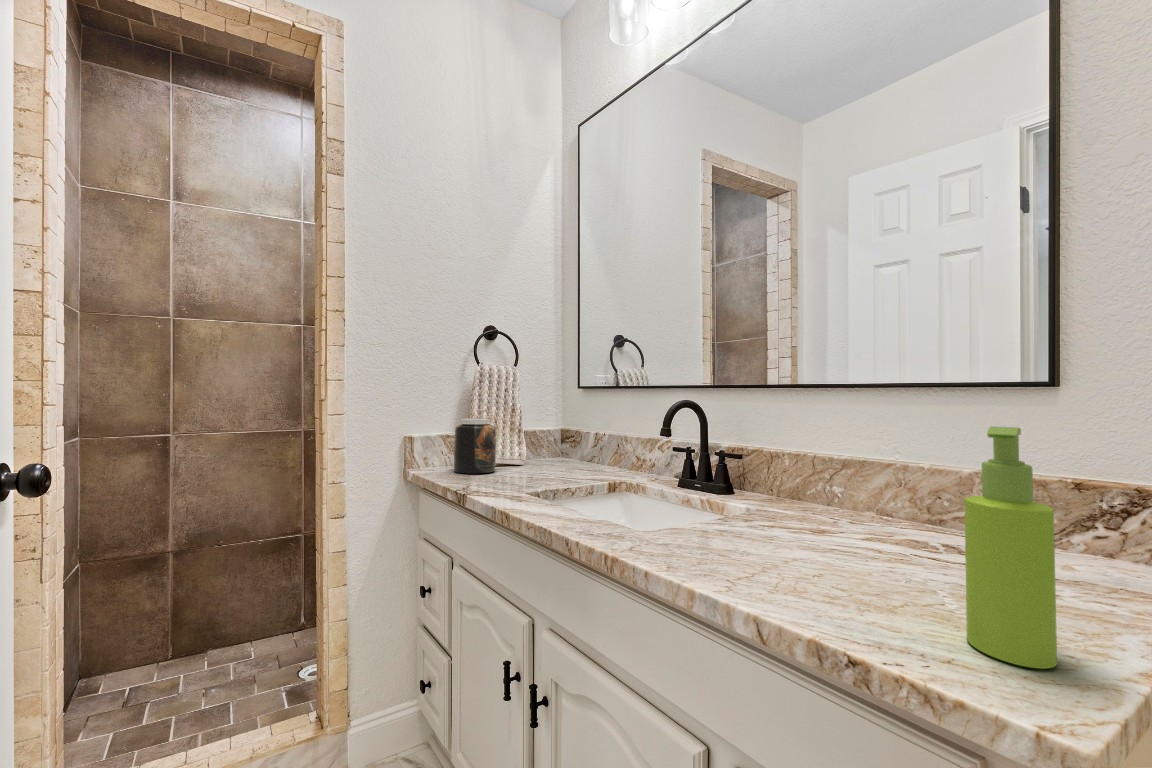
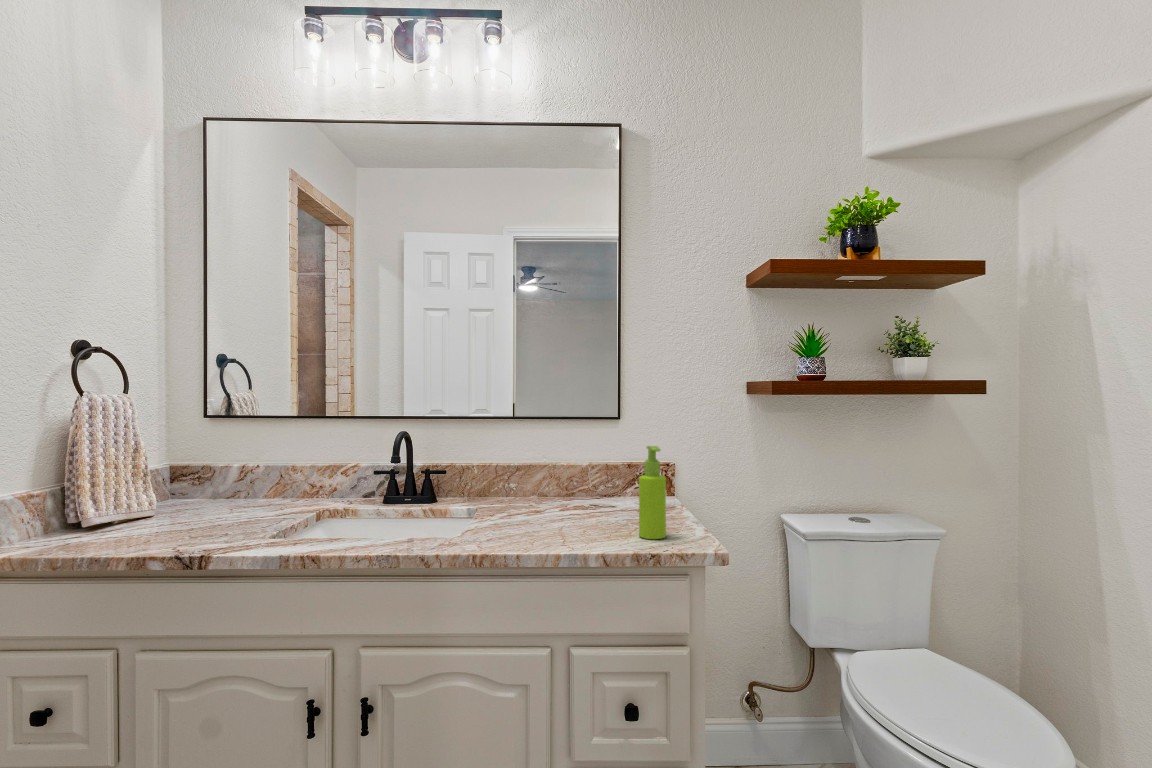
jar: present [454,418,496,474] -> none [101,465,167,541]

